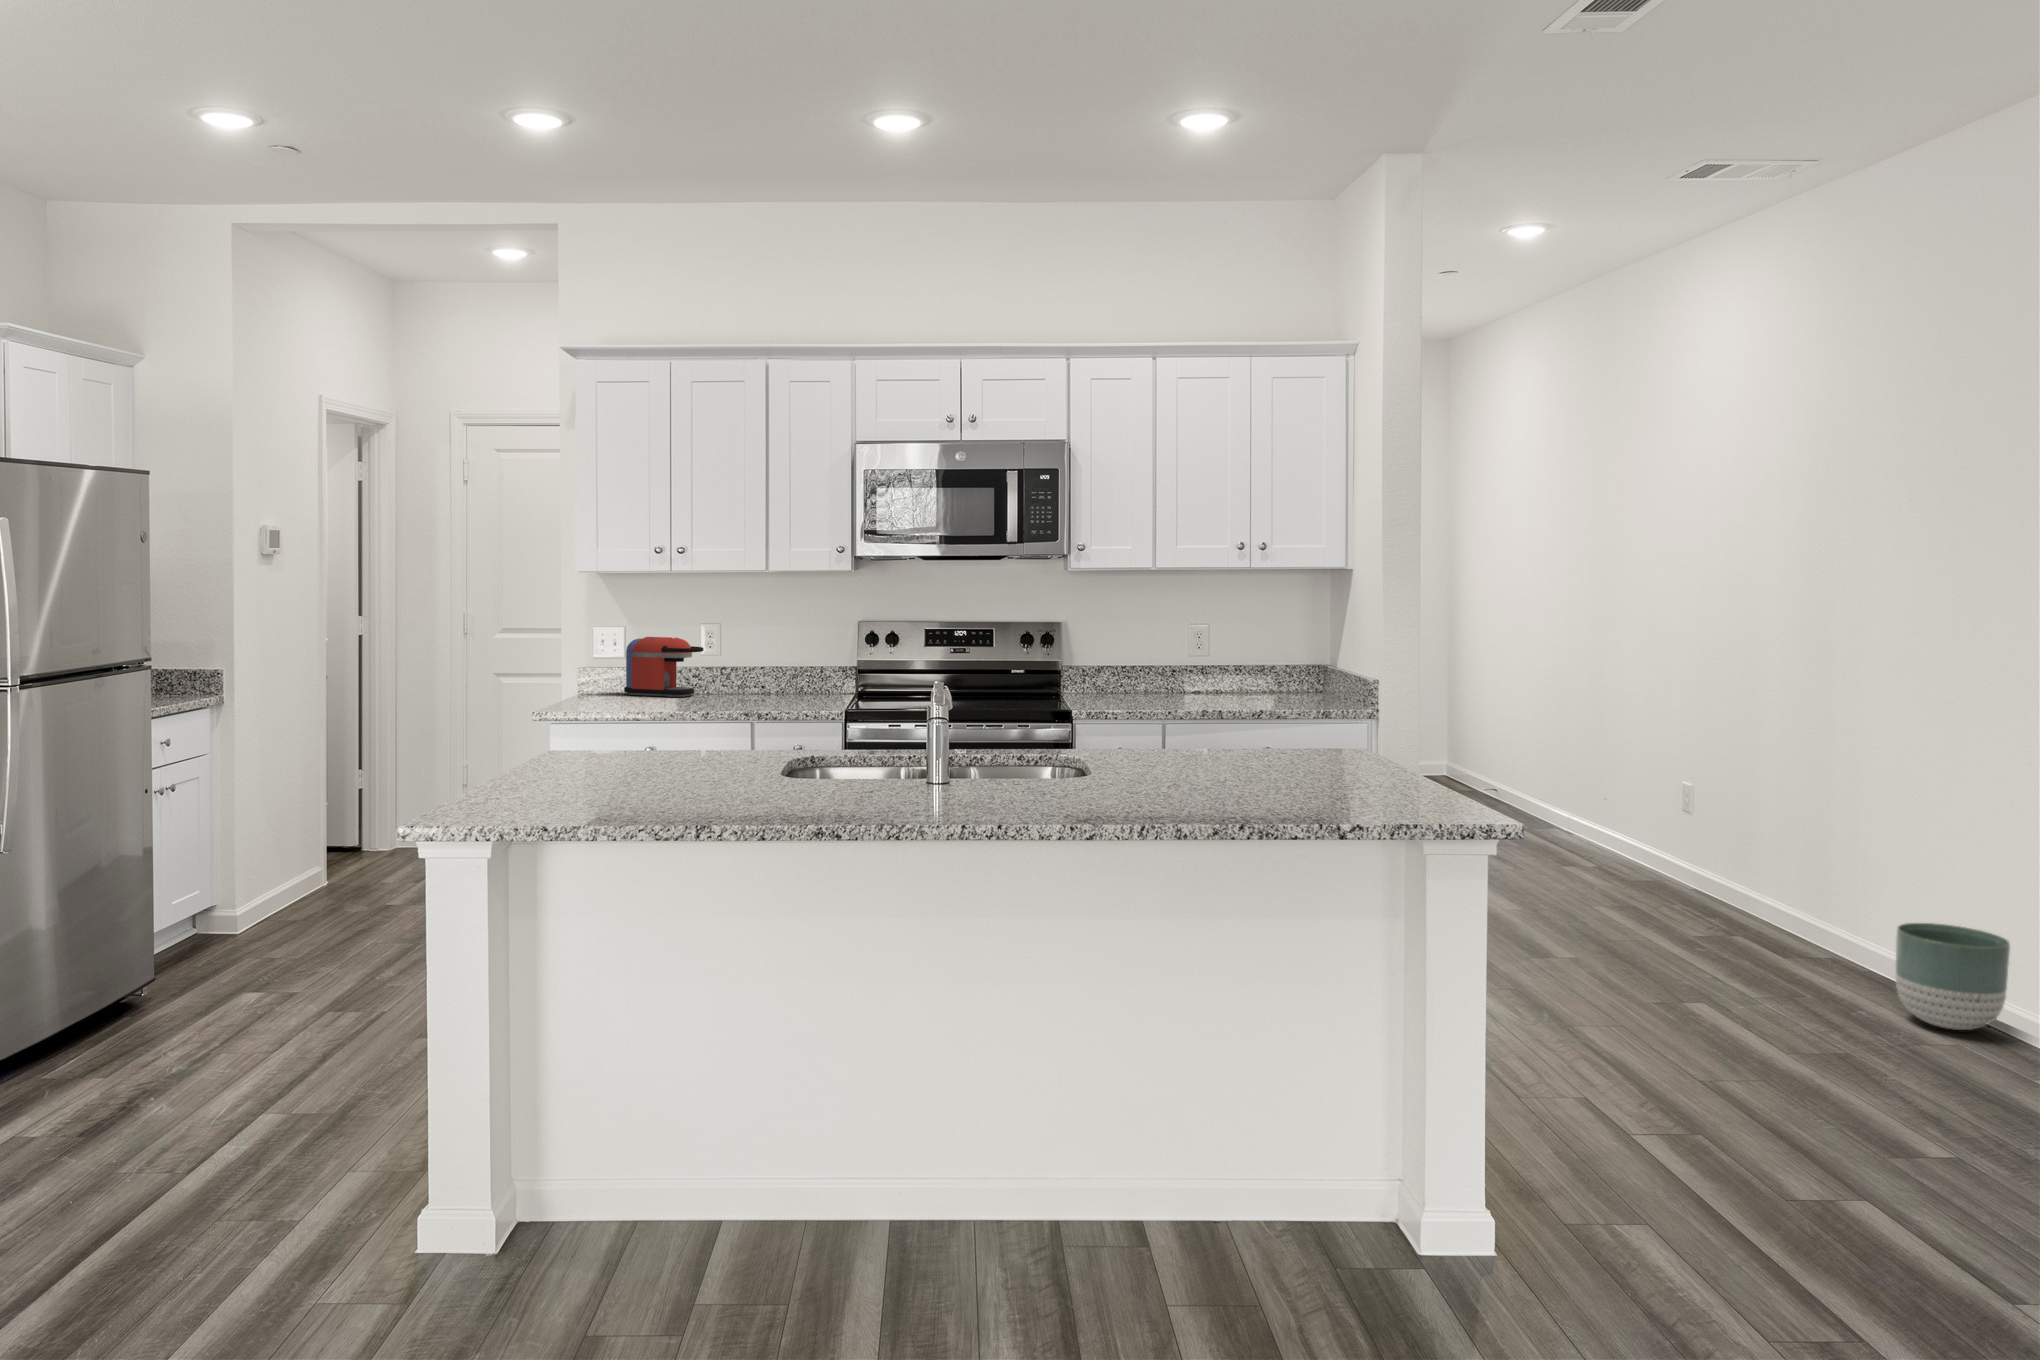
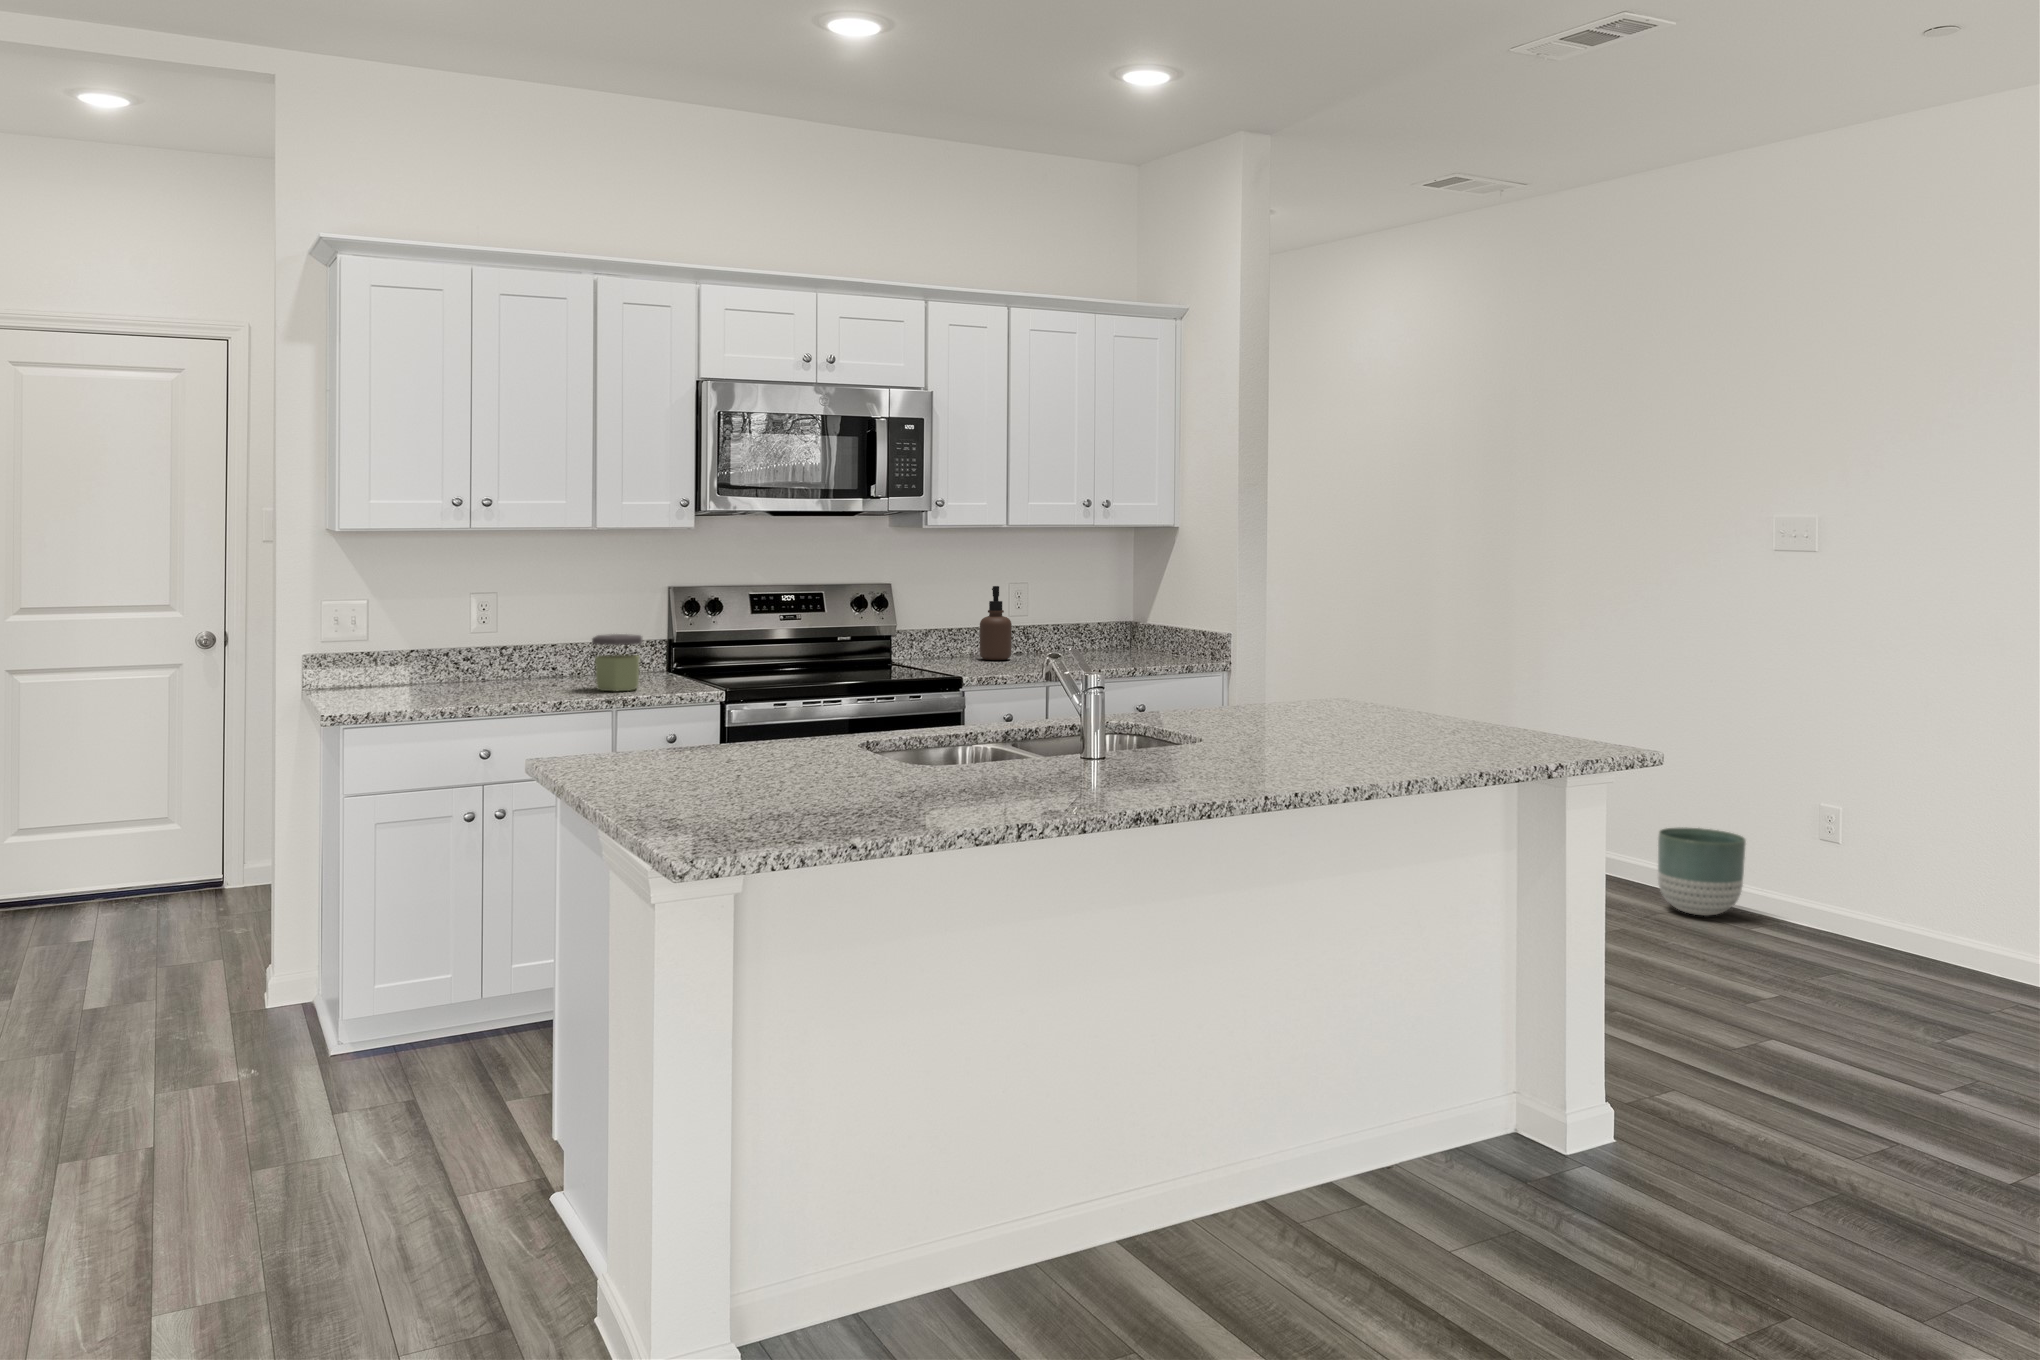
soap dispenser: none [1145,626,1175,694] -> present [980,586,1012,660]
coffee maker: present [624,637,704,697] -> none [392,613,502,688]
jar: none [752,658,796,705] -> present [592,634,642,691]

